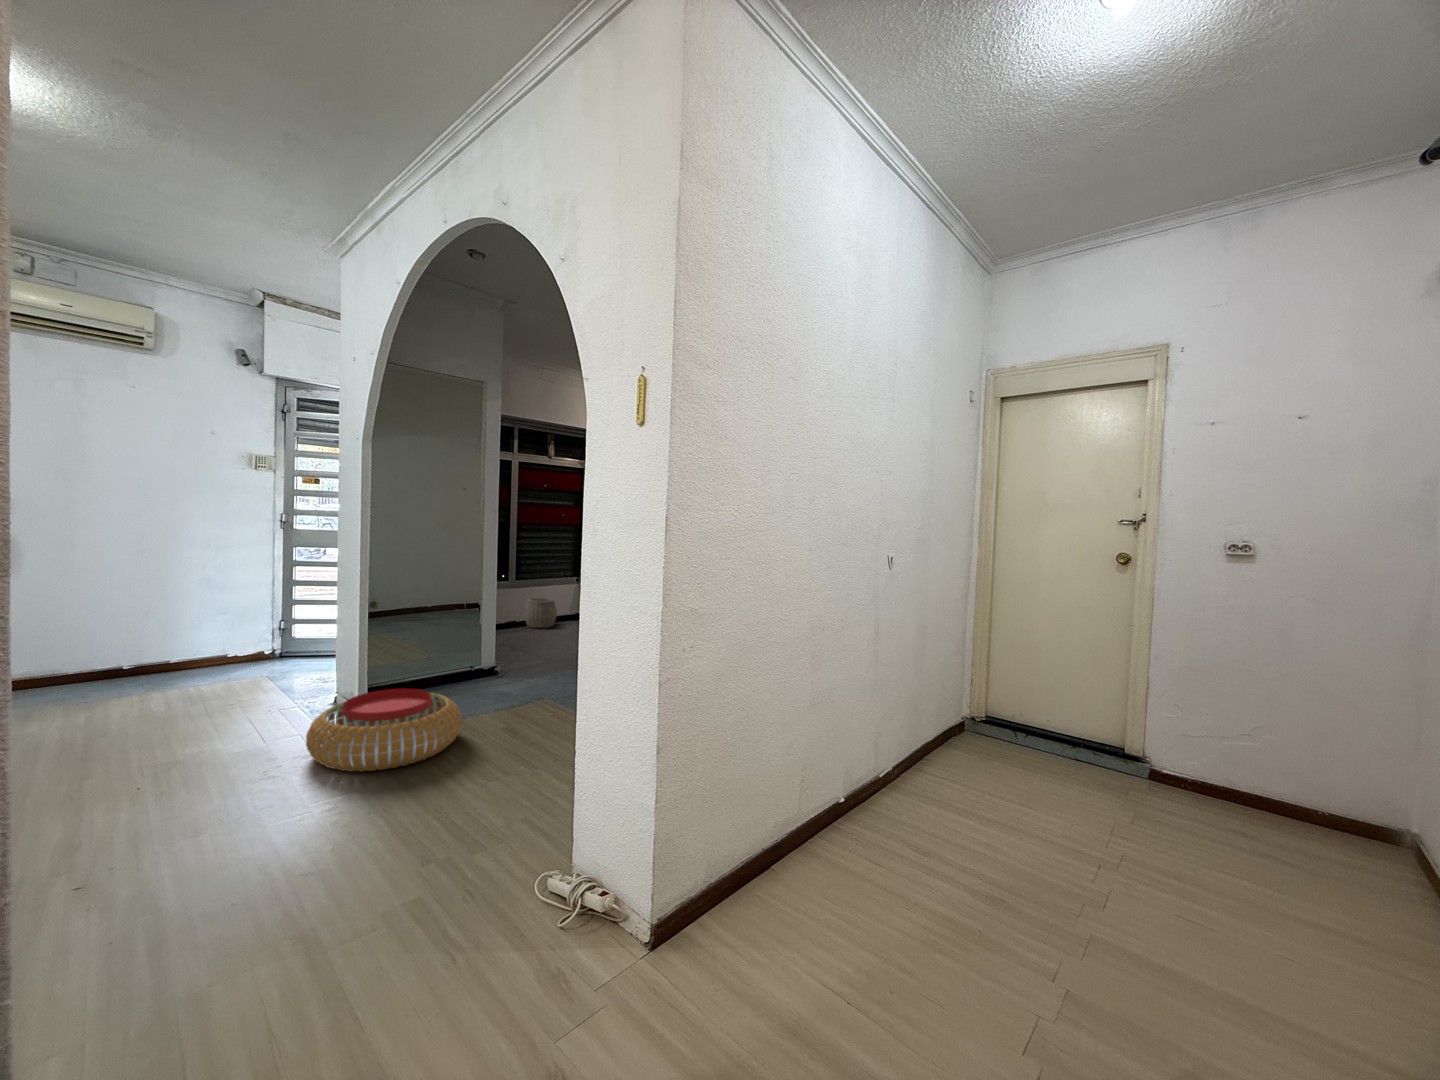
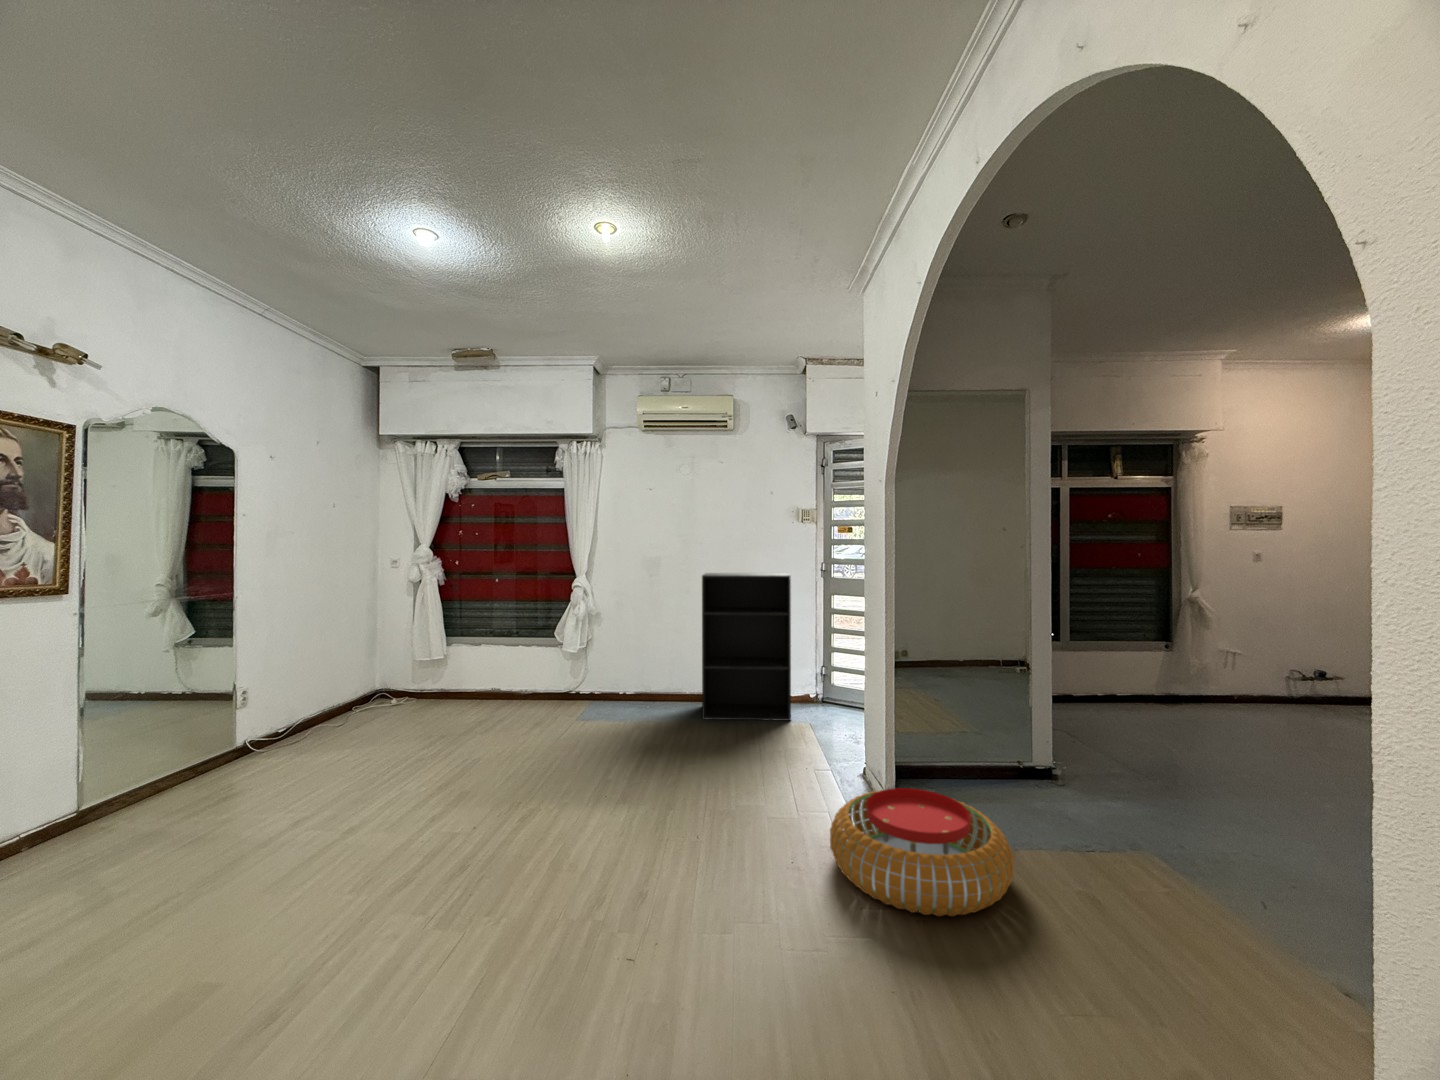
bookshelf: none [105,521,243,694] -> present [702,573,791,721]
woven basket: present [525,598,557,628] -> none [1082,666,1133,709]

